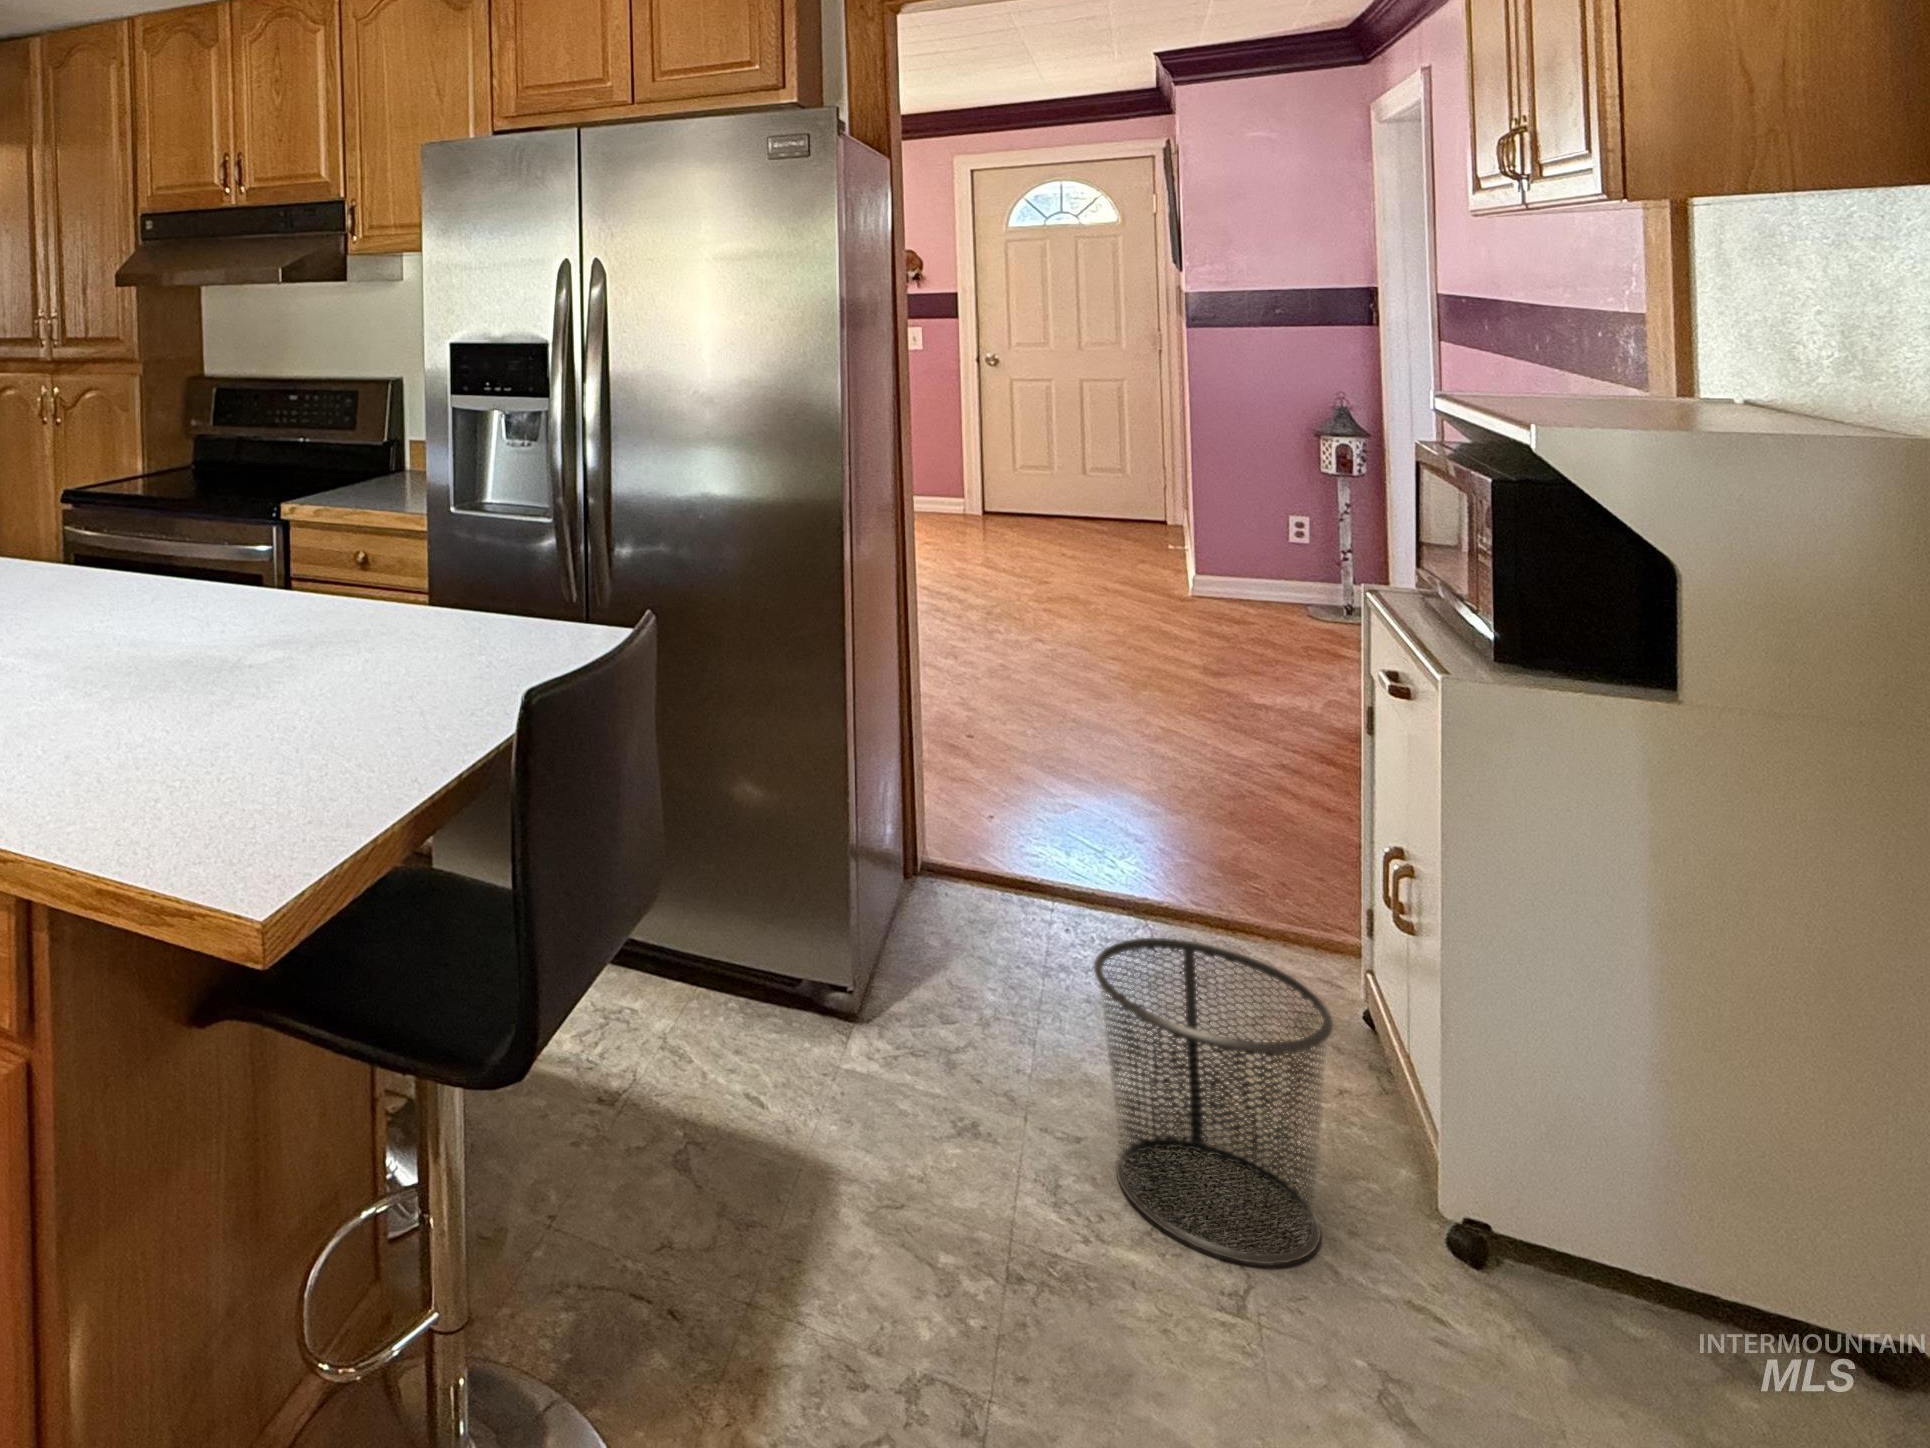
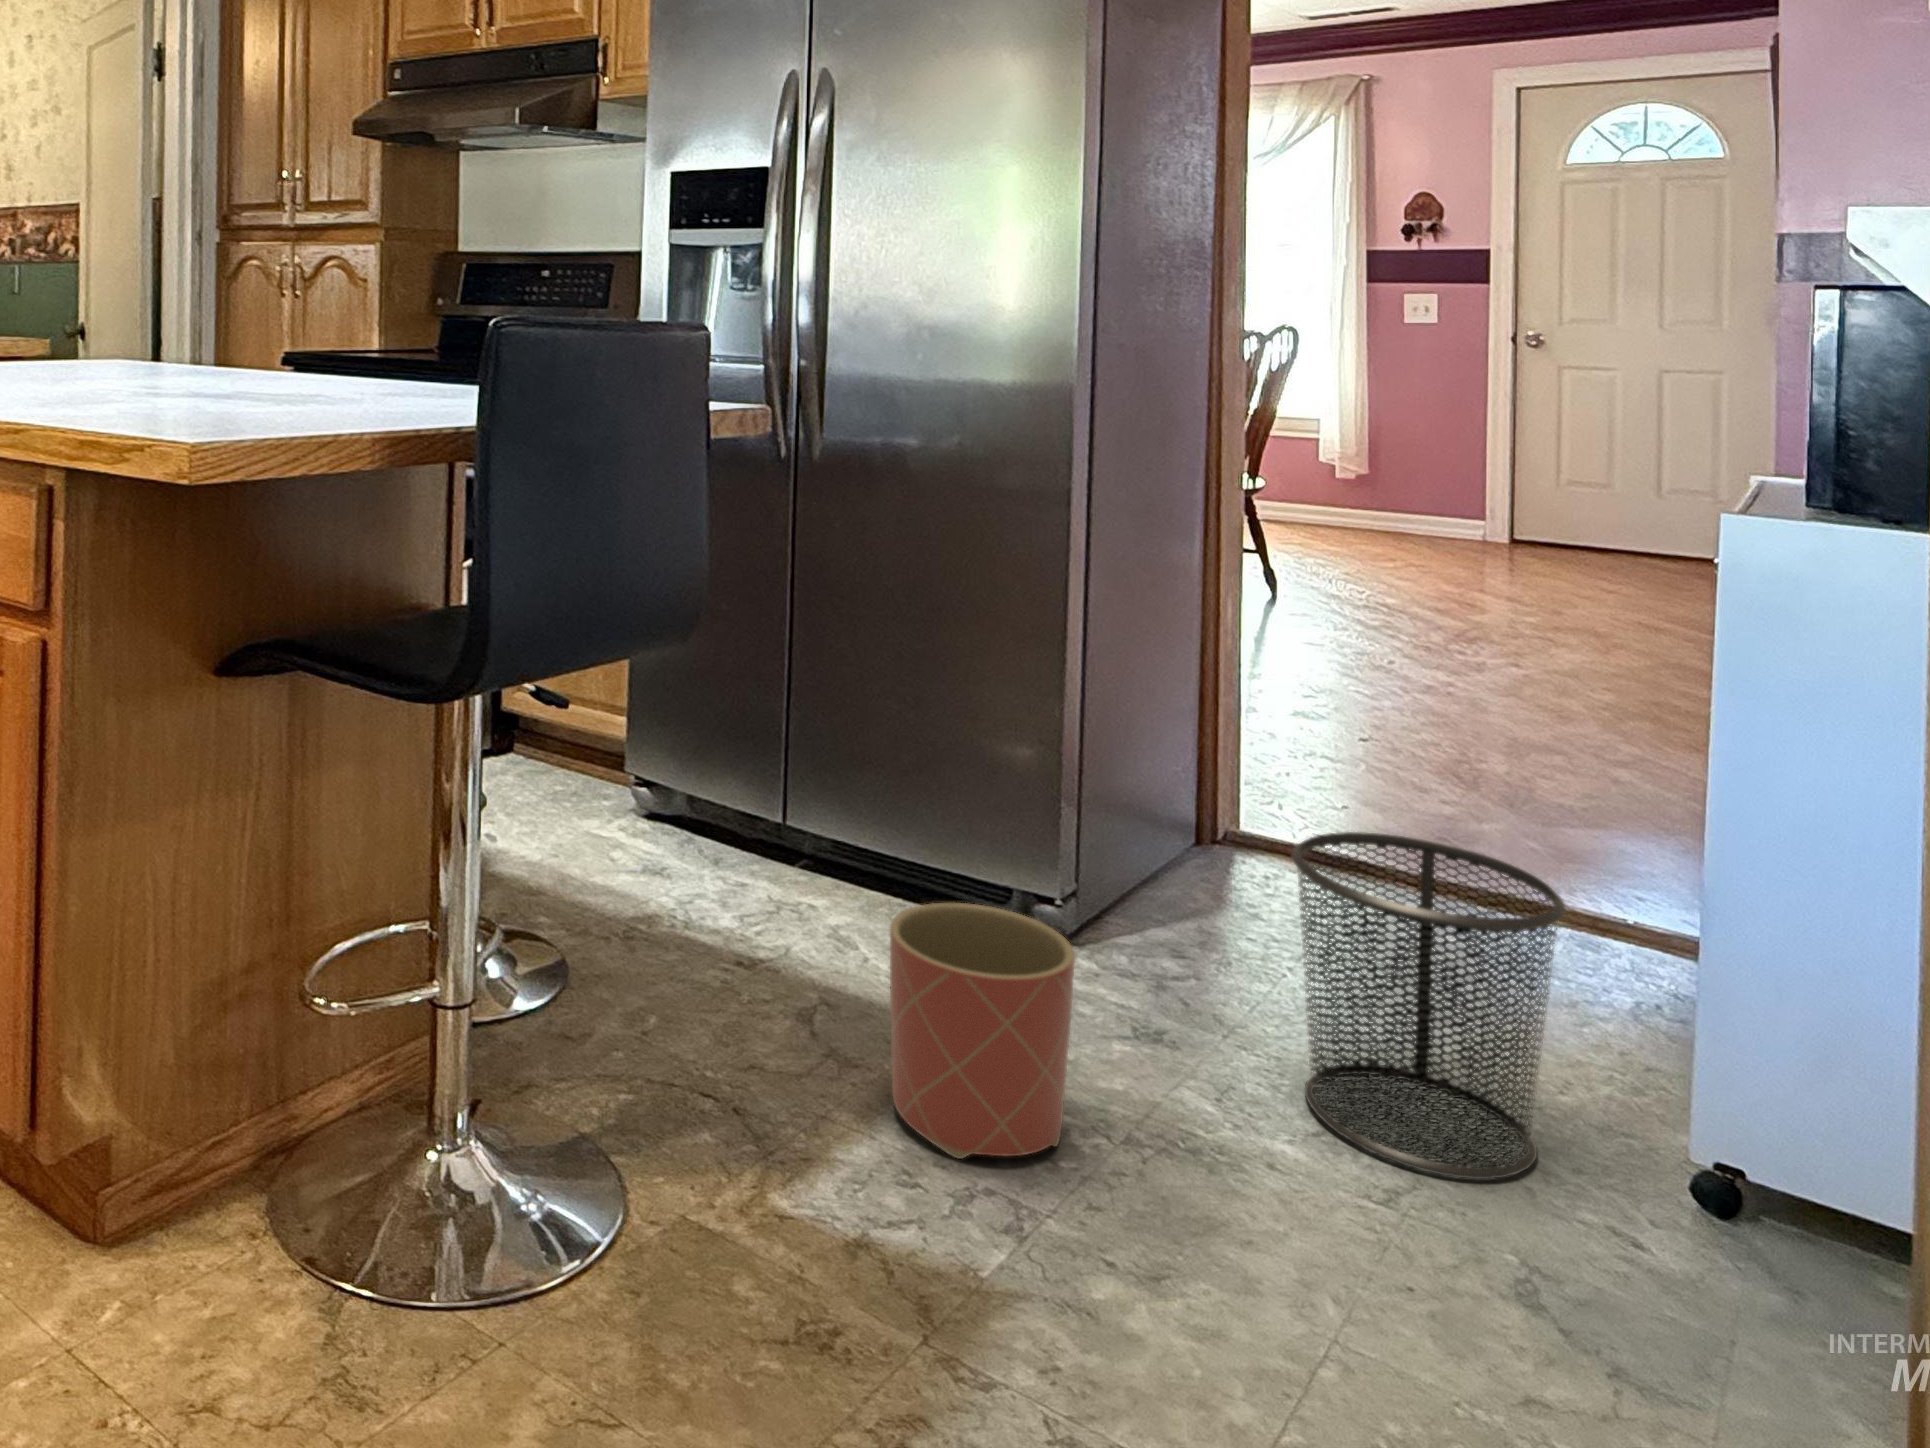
planter: none [787,1063,959,1334] -> present [890,903,1075,1159]

